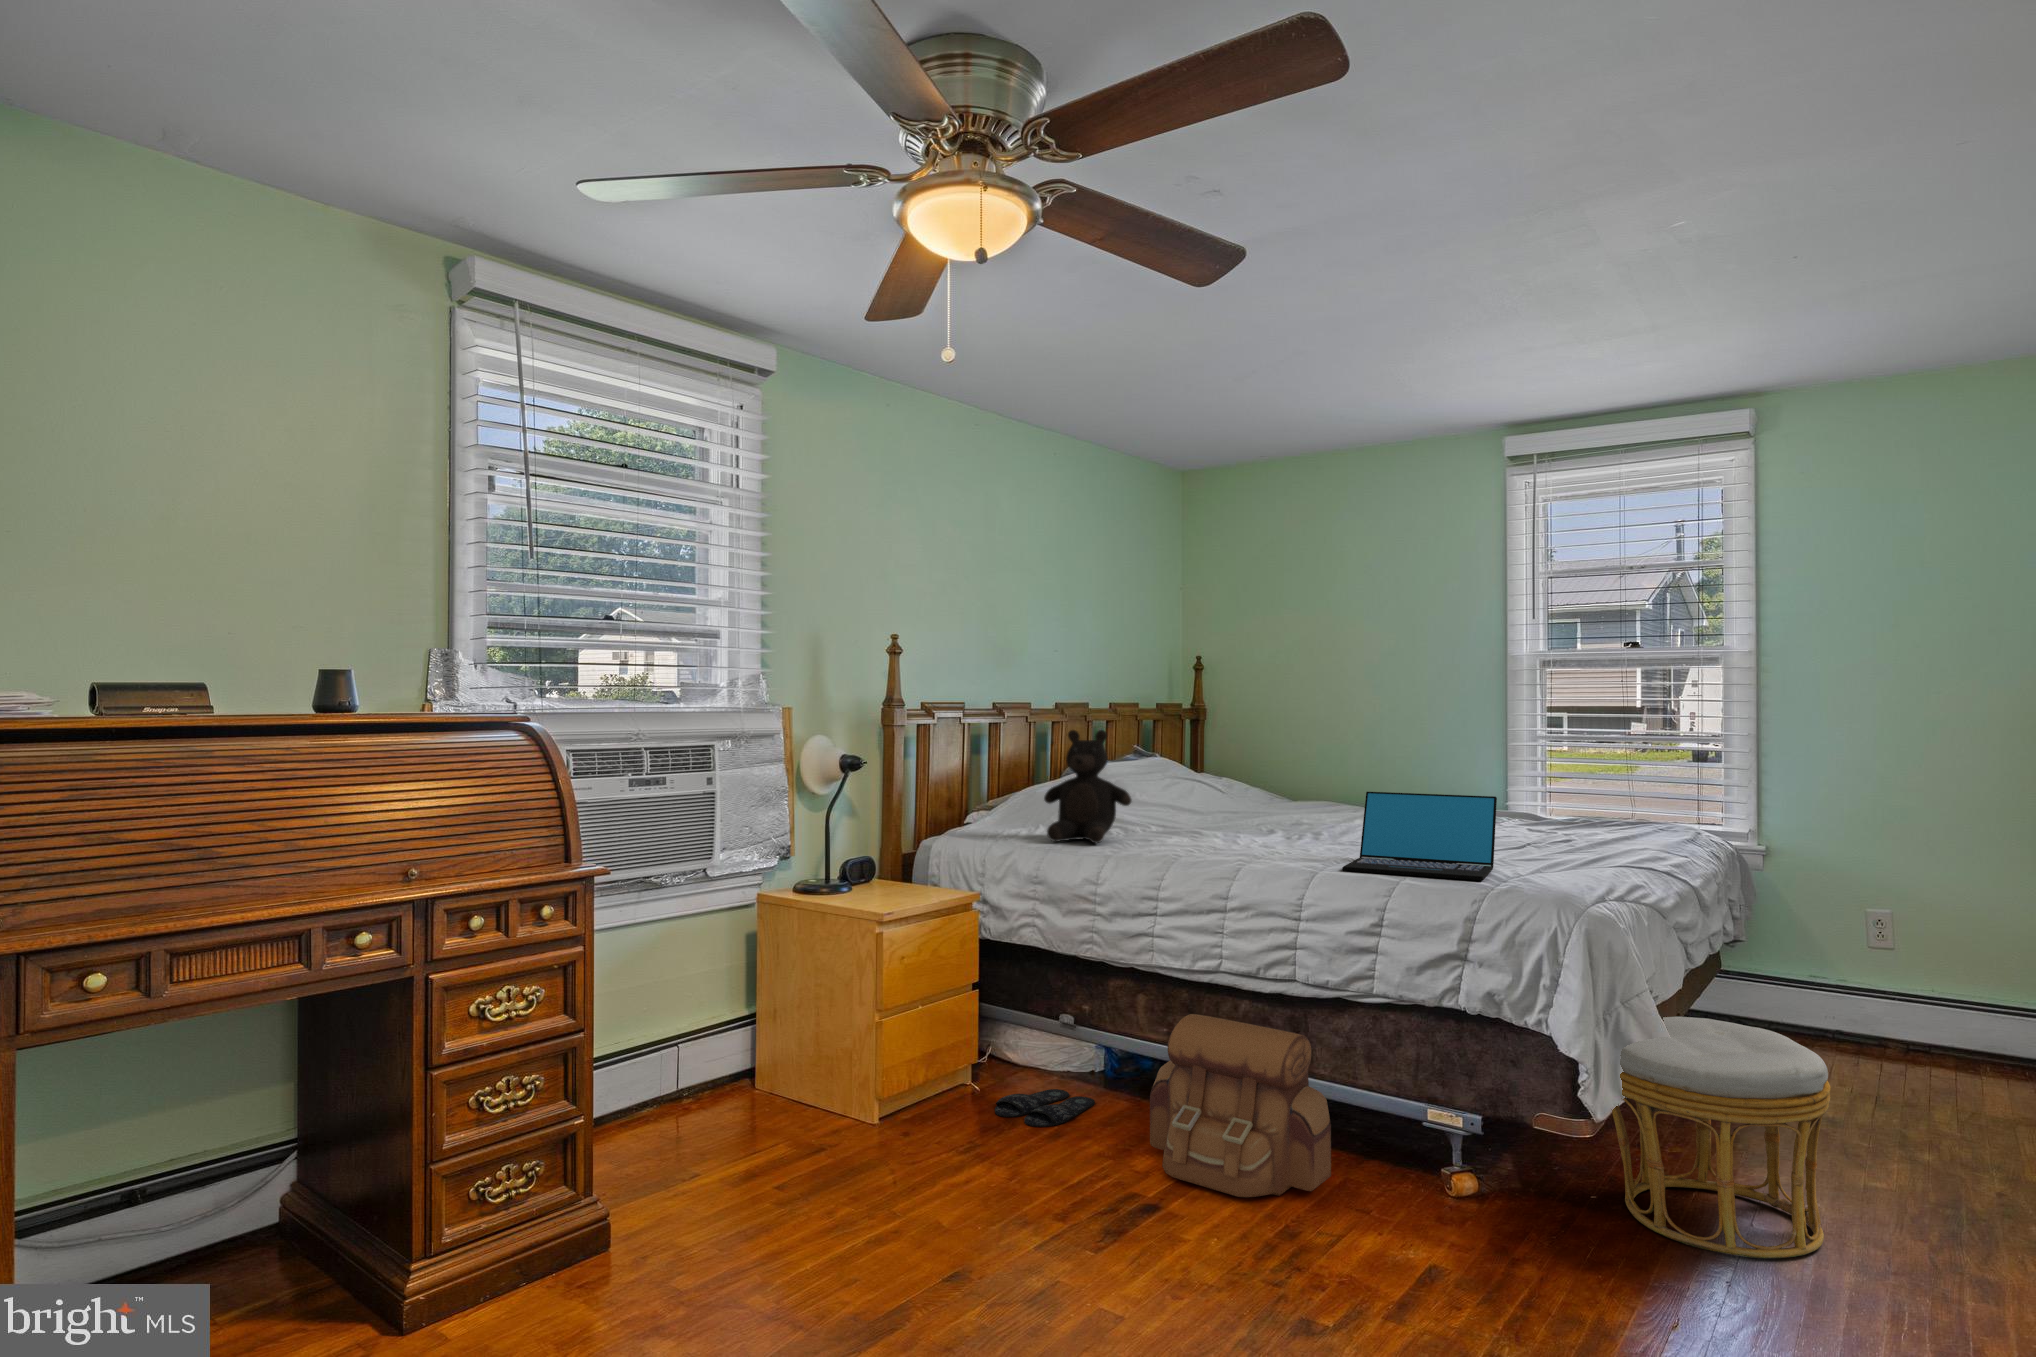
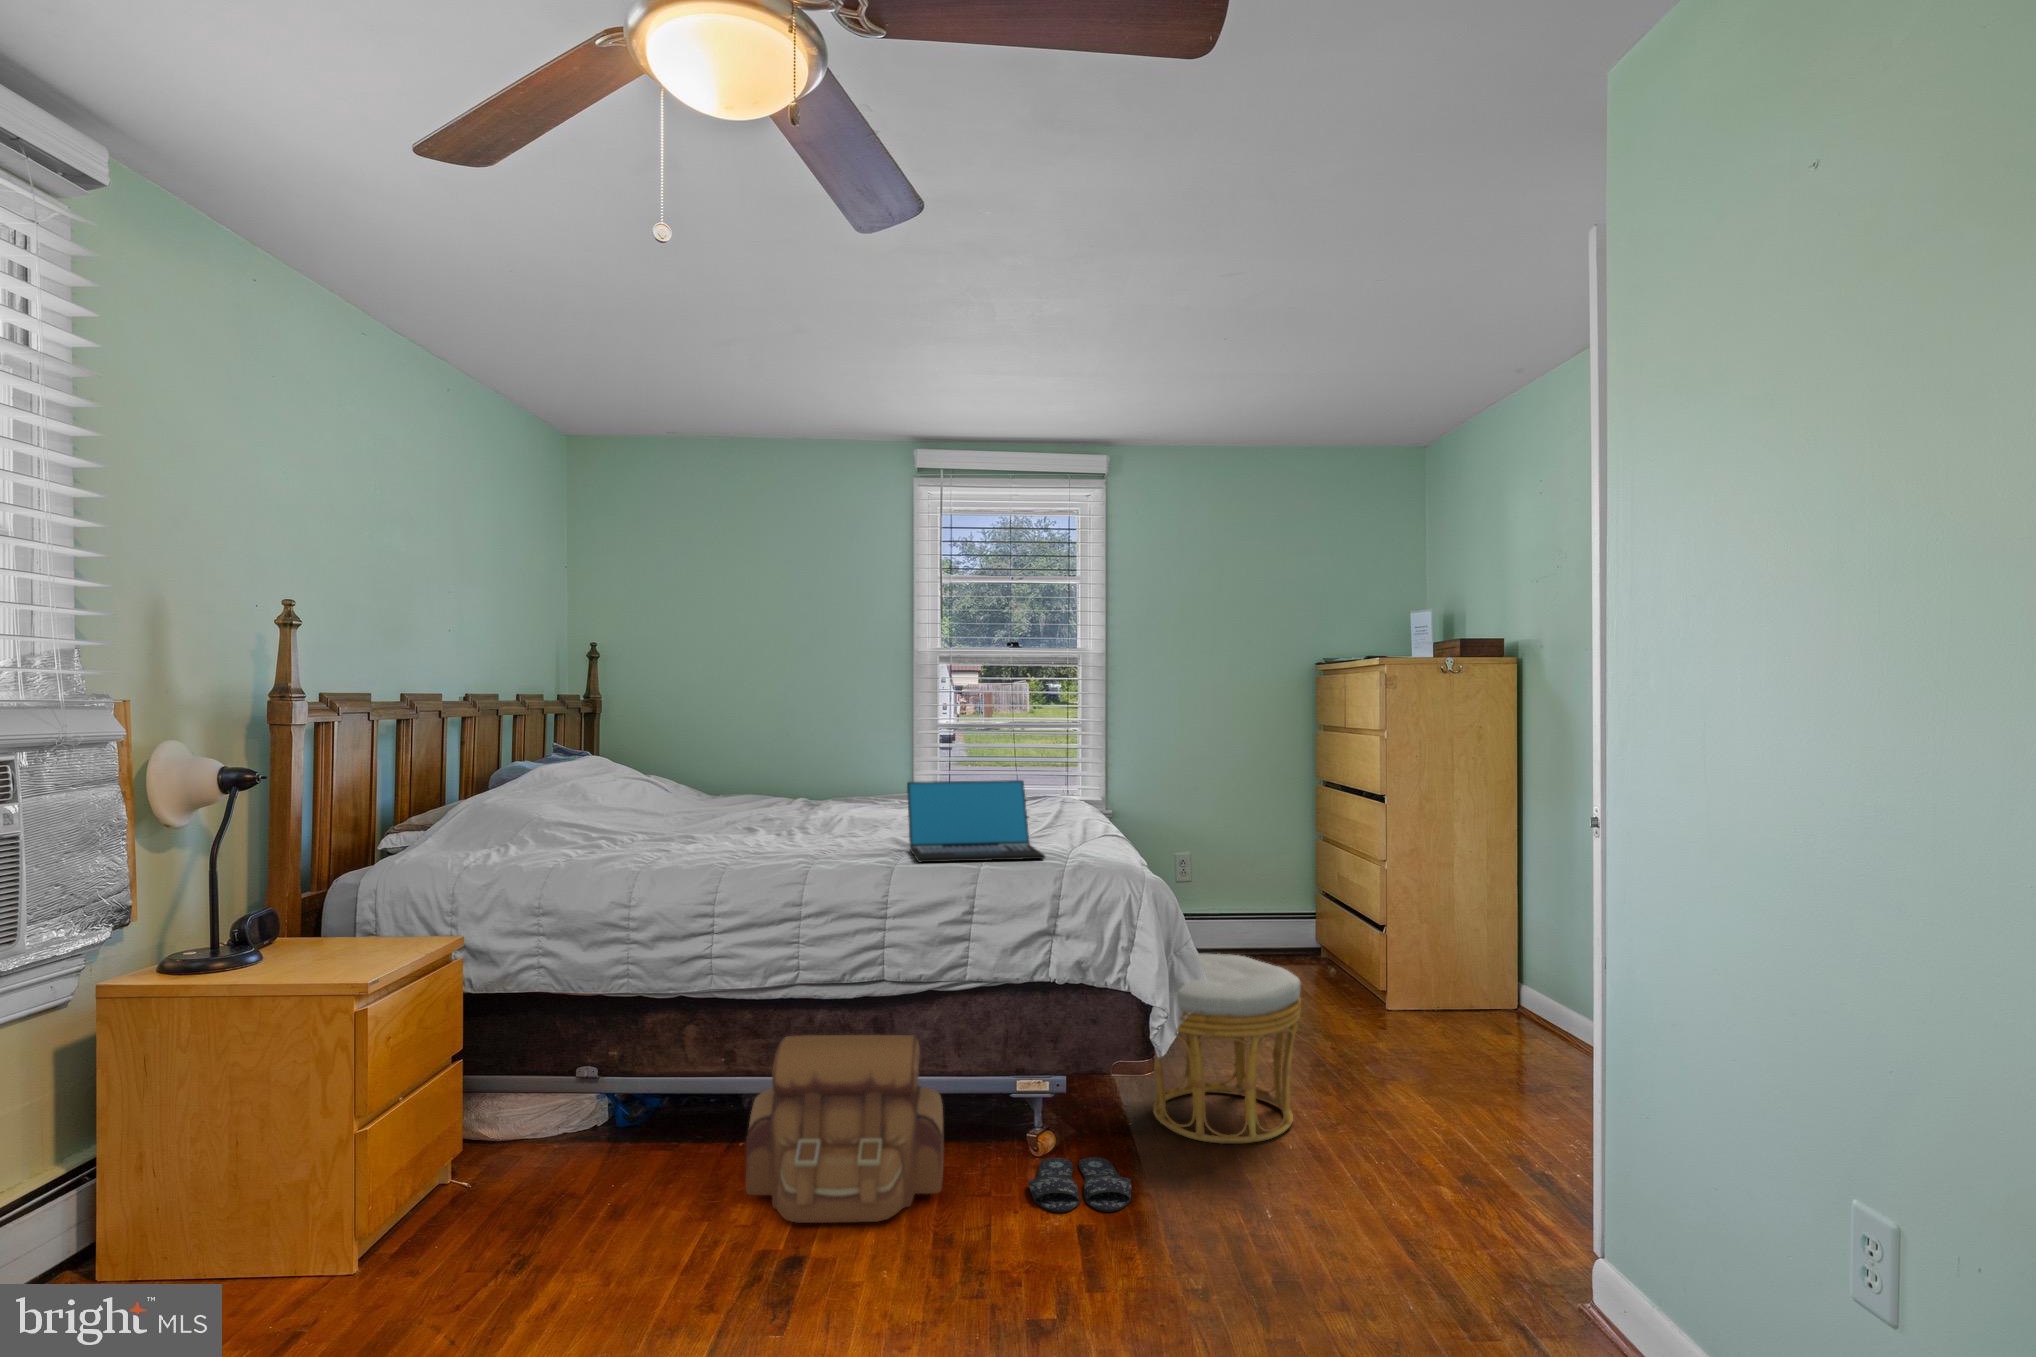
teddy bear: present [1044,730,1132,843] -> none [532,726,646,862]
slippers: present [995,1089,1095,1127] -> present [1028,1157,1132,1213]

